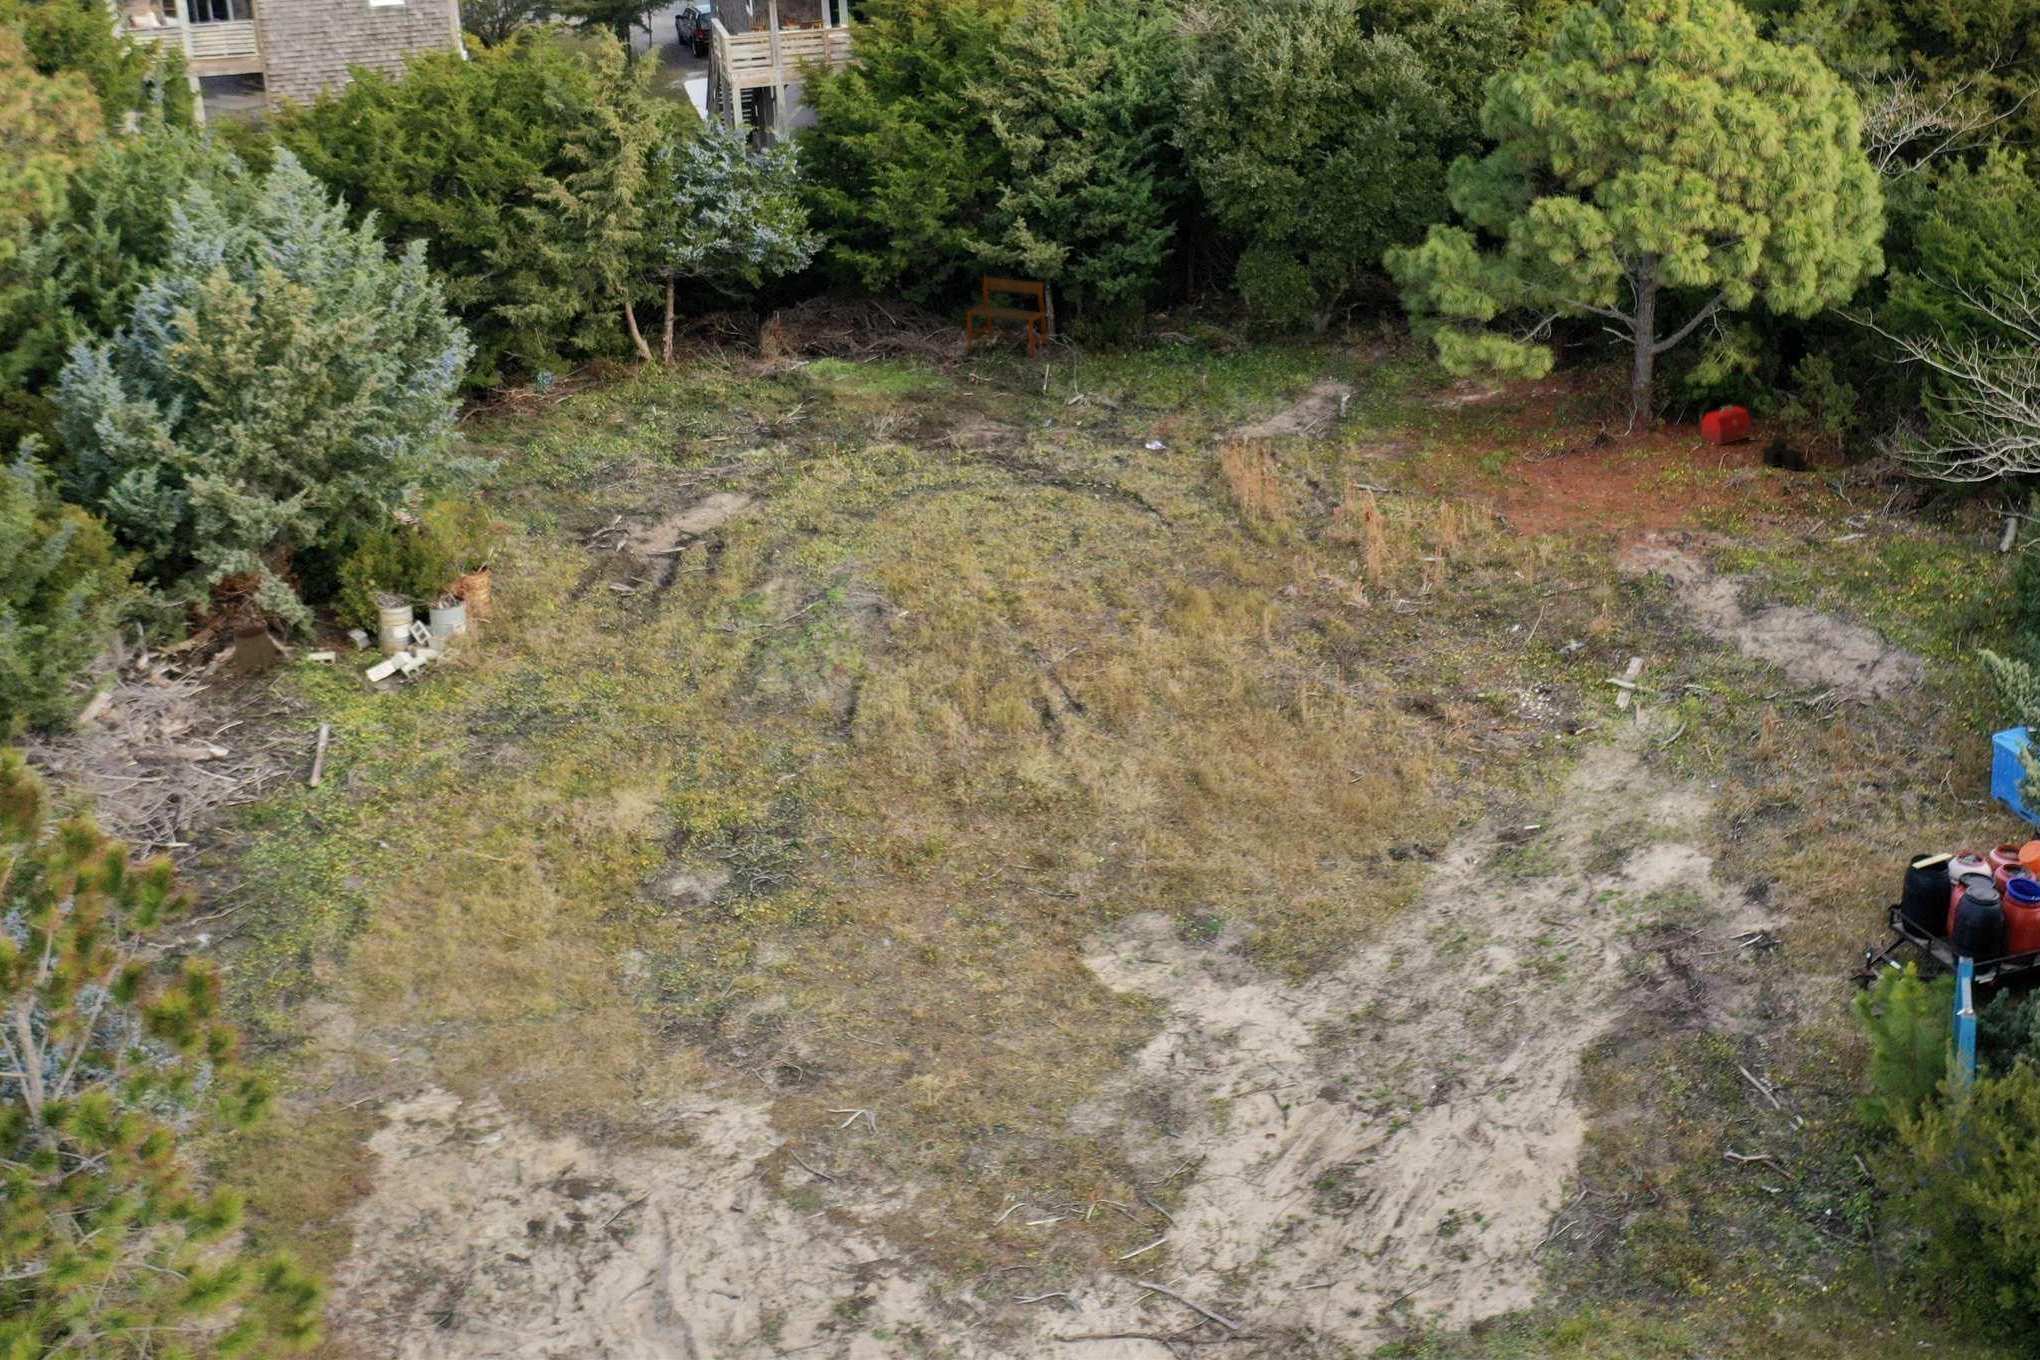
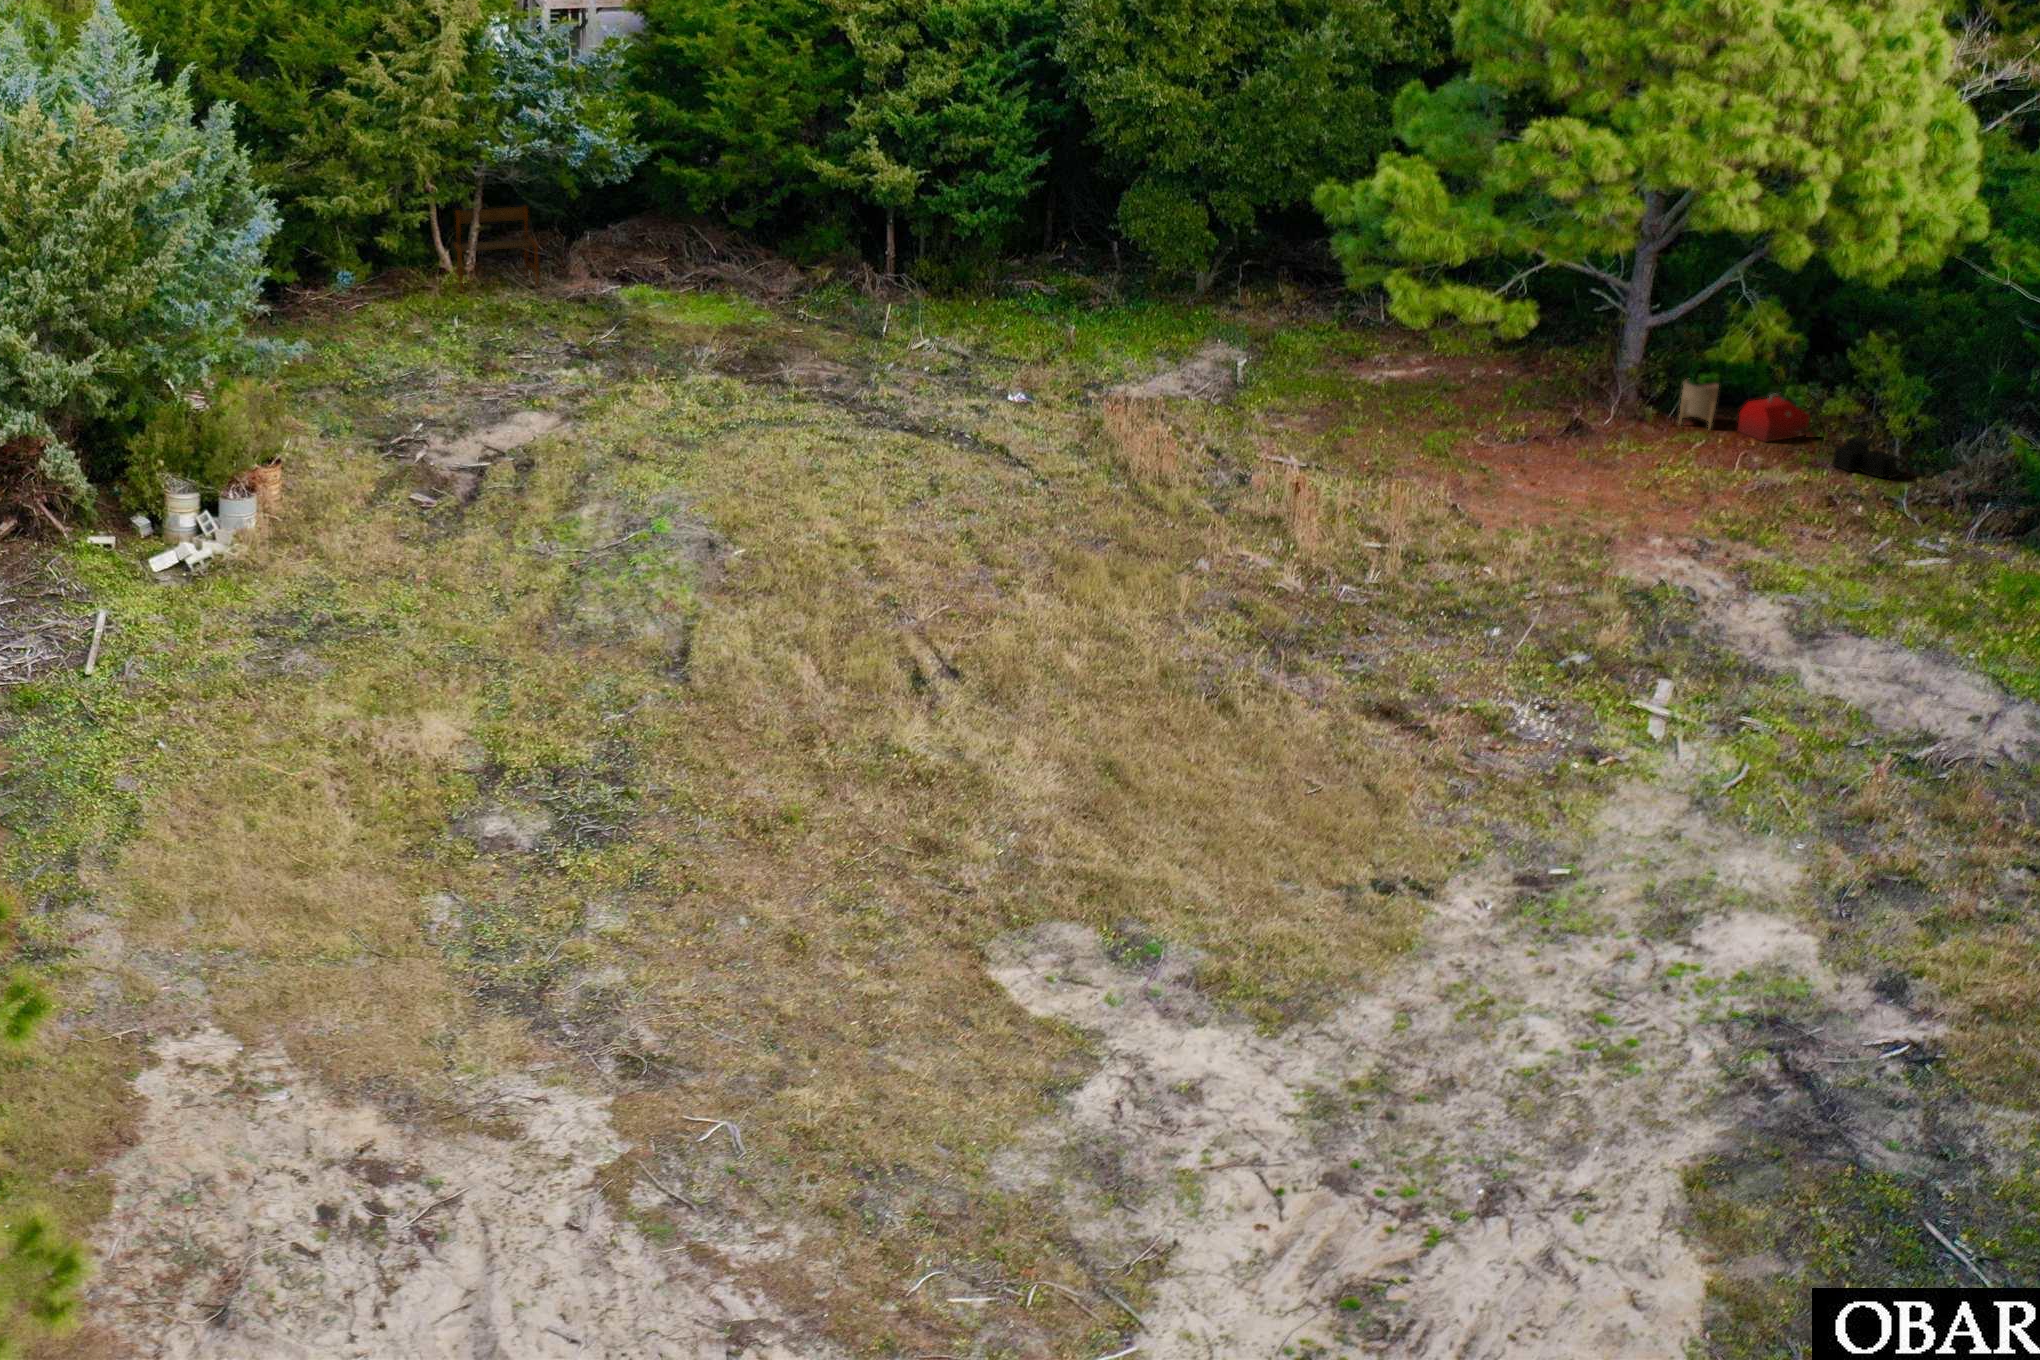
bench: present [967,277,1048,357] -> present [454,206,539,292]
planter: present [233,626,276,678] -> present [1679,378,1719,428]

